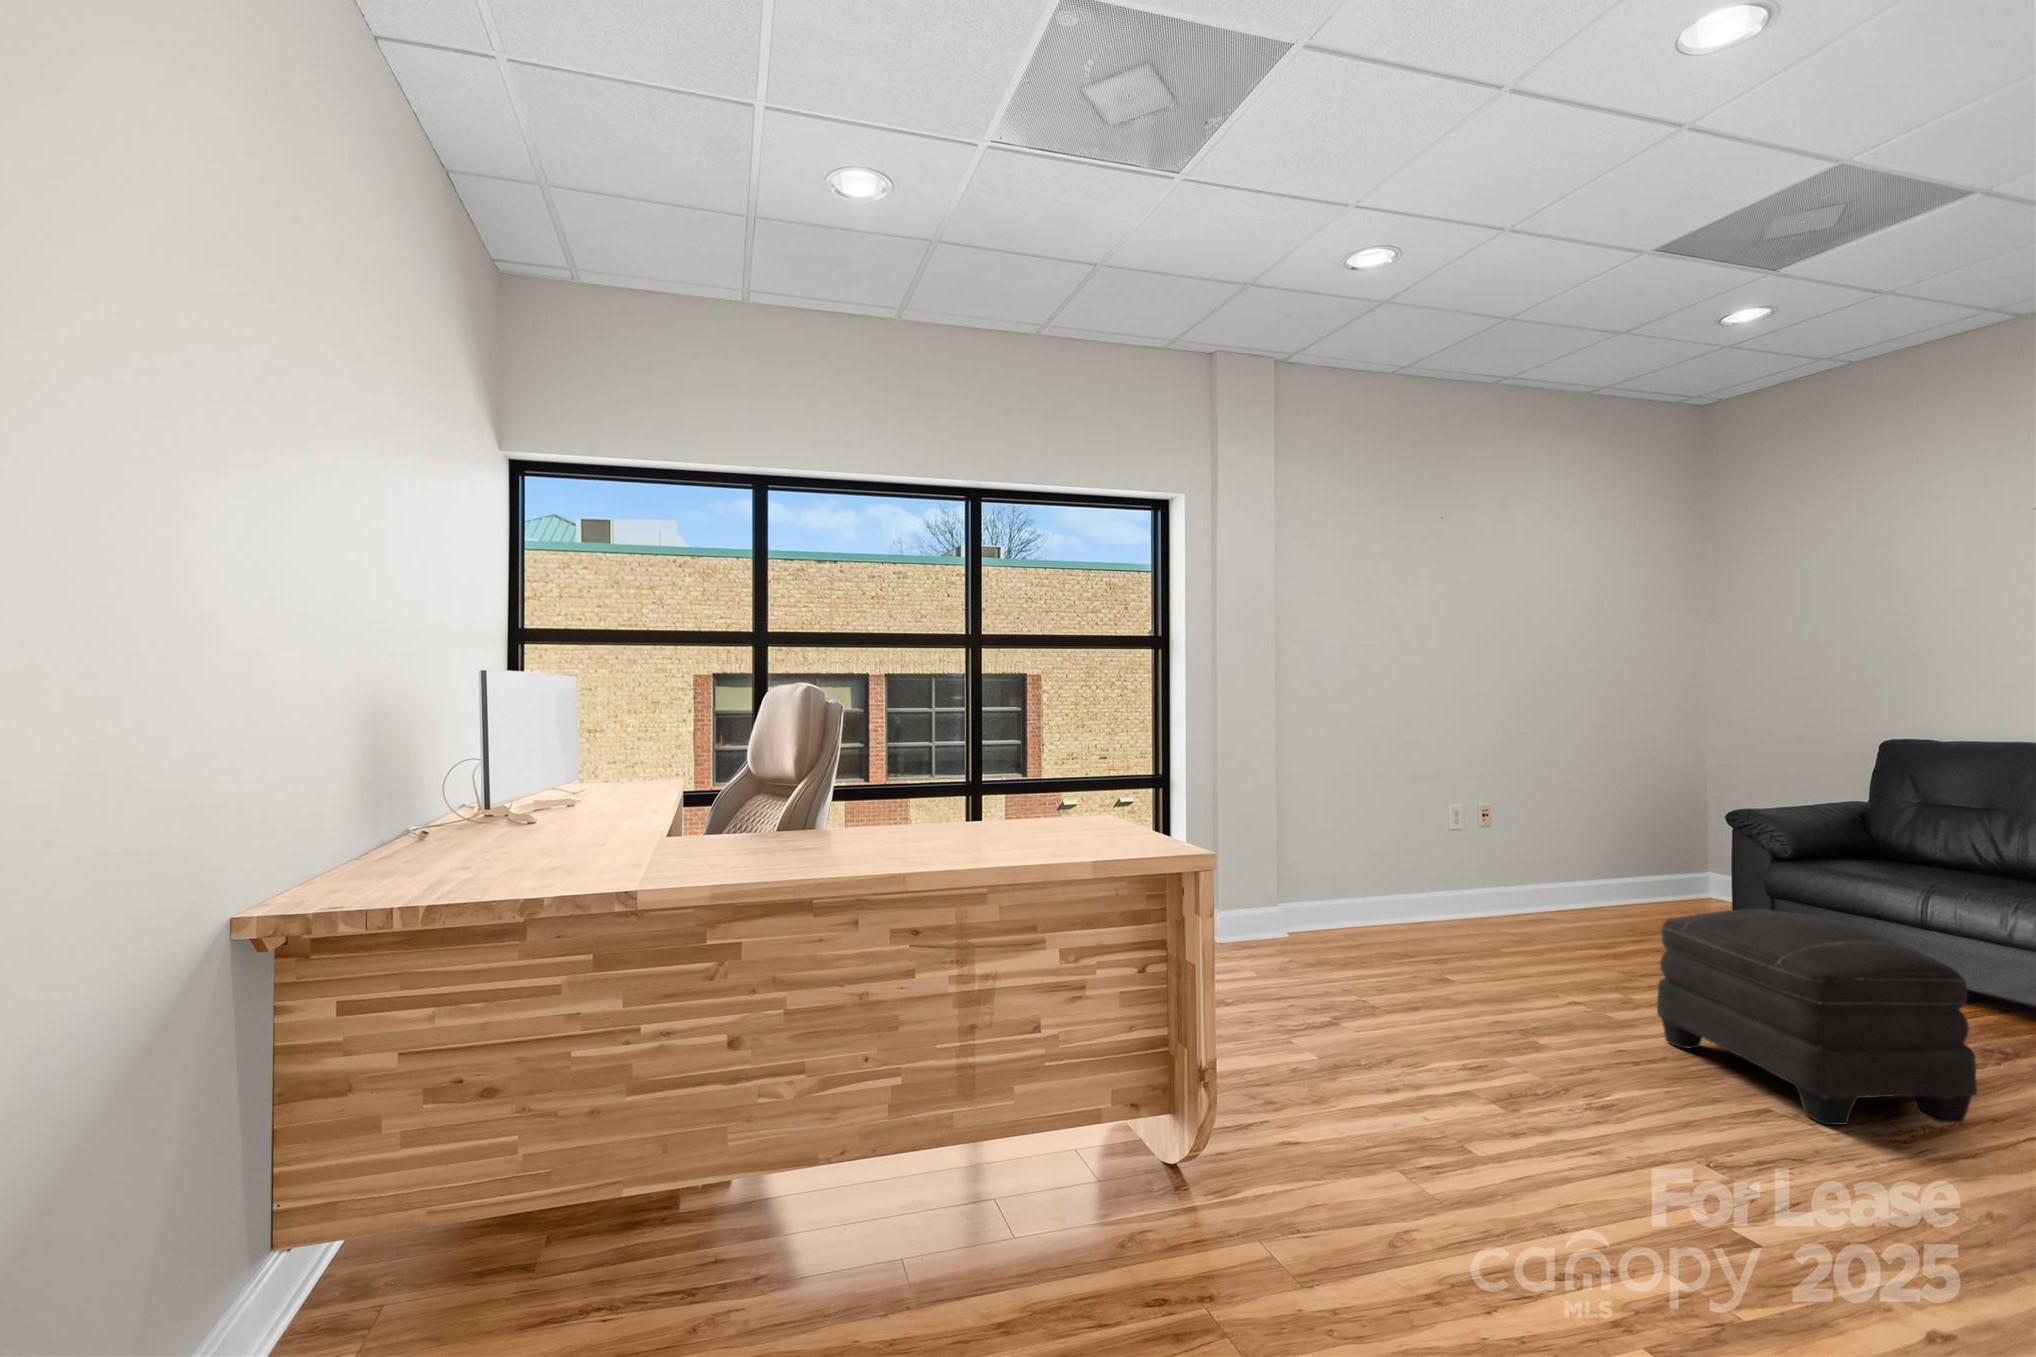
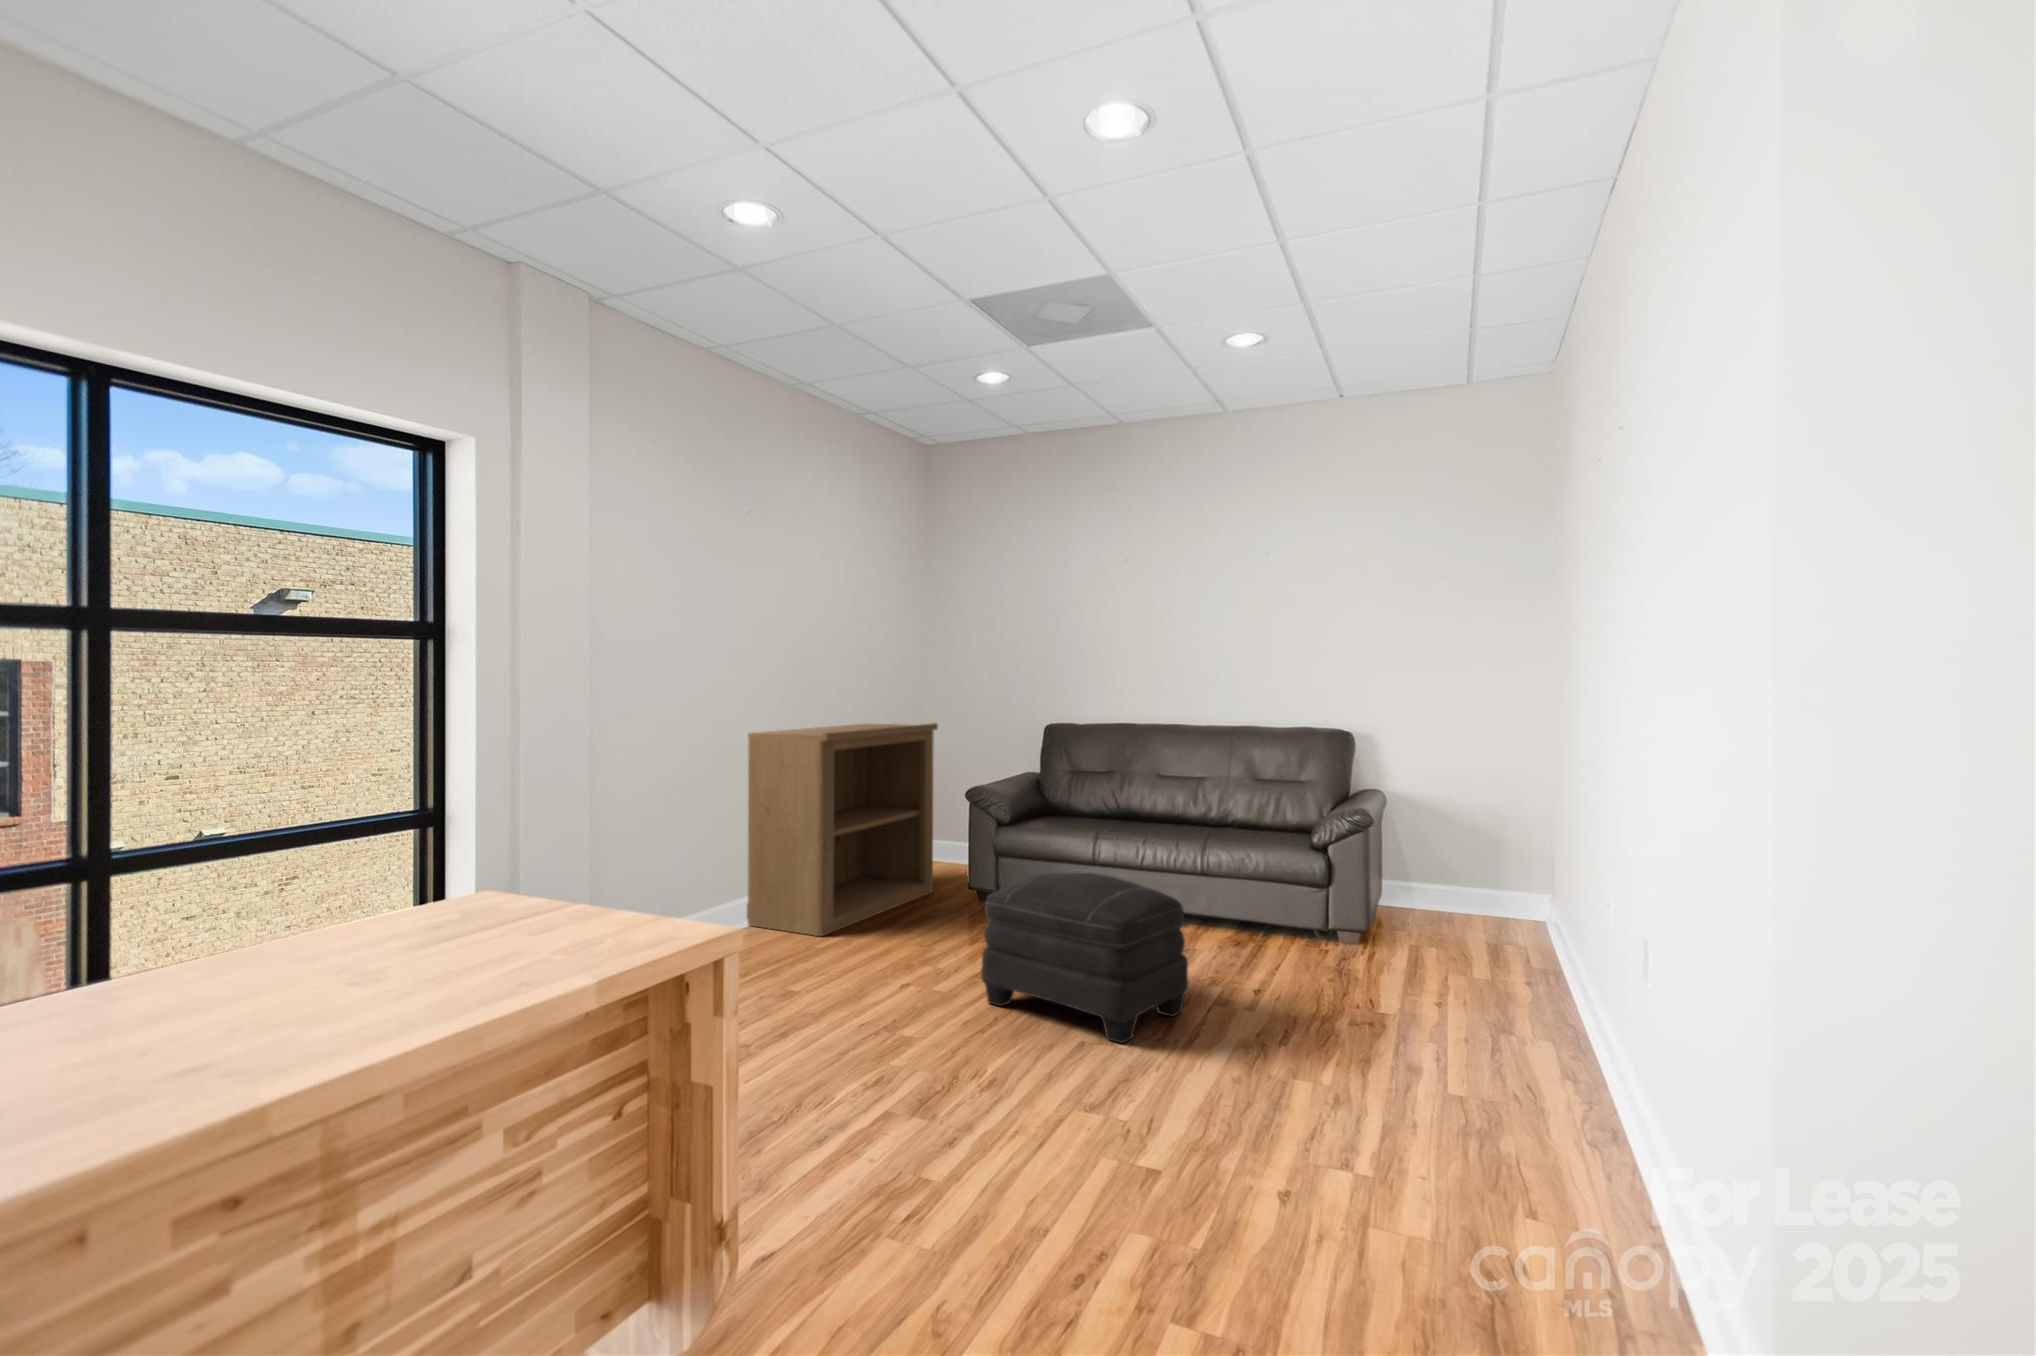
bookshelf: none [1446,730,1693,943] -> present [747,723,938,936]

